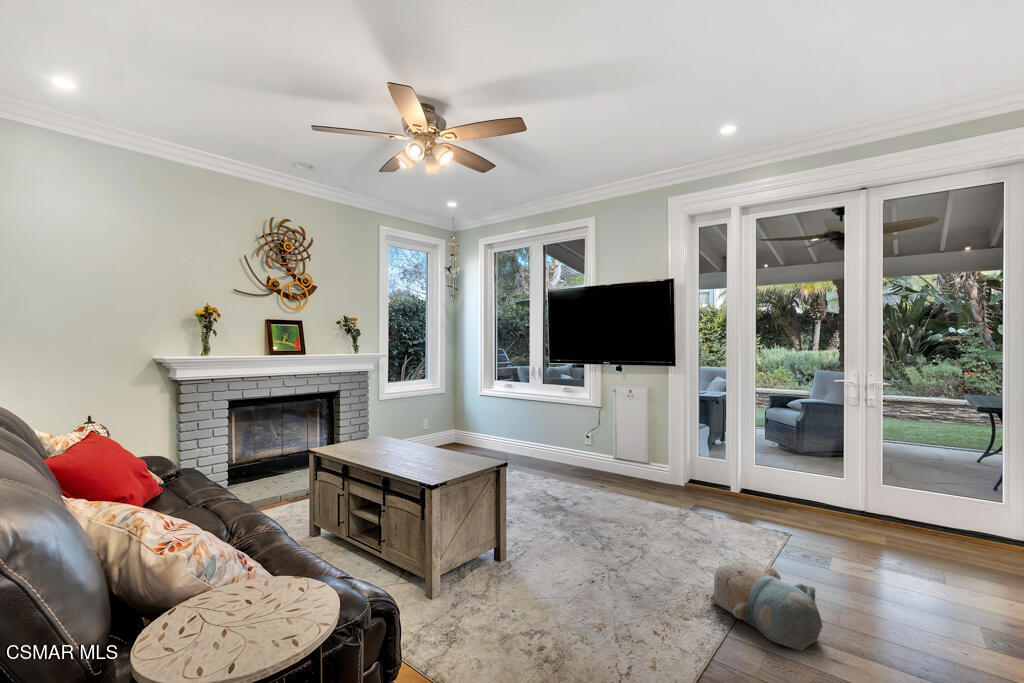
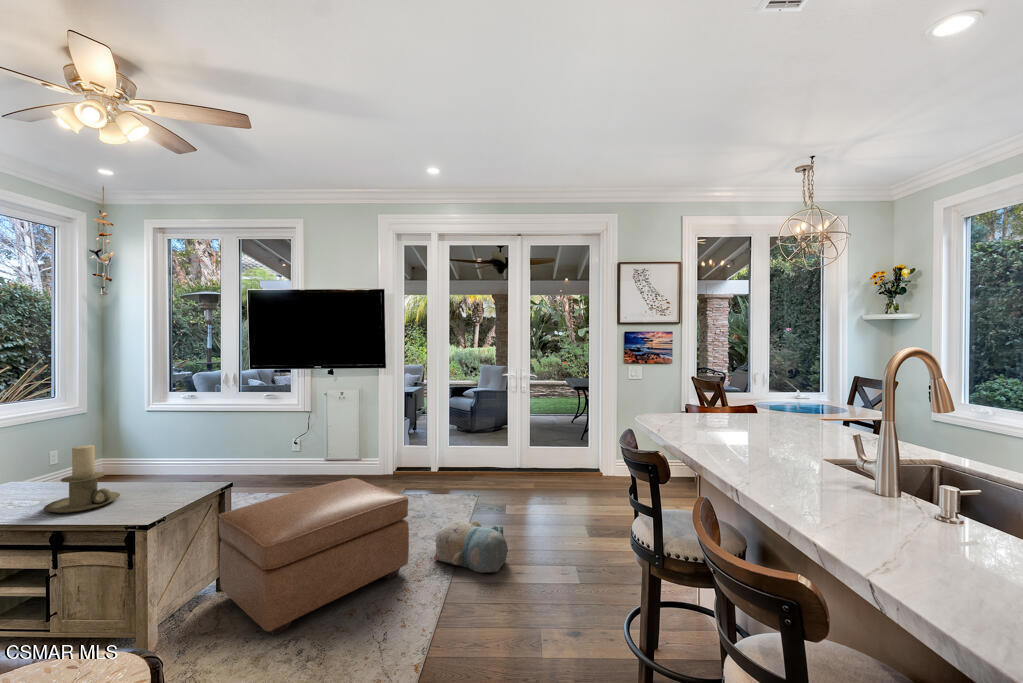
candle holder: none [384,412,429,463] -> present [43,445,120,513]
ottoman: none [494,480,675,621] -> present [218,478,409,636]

